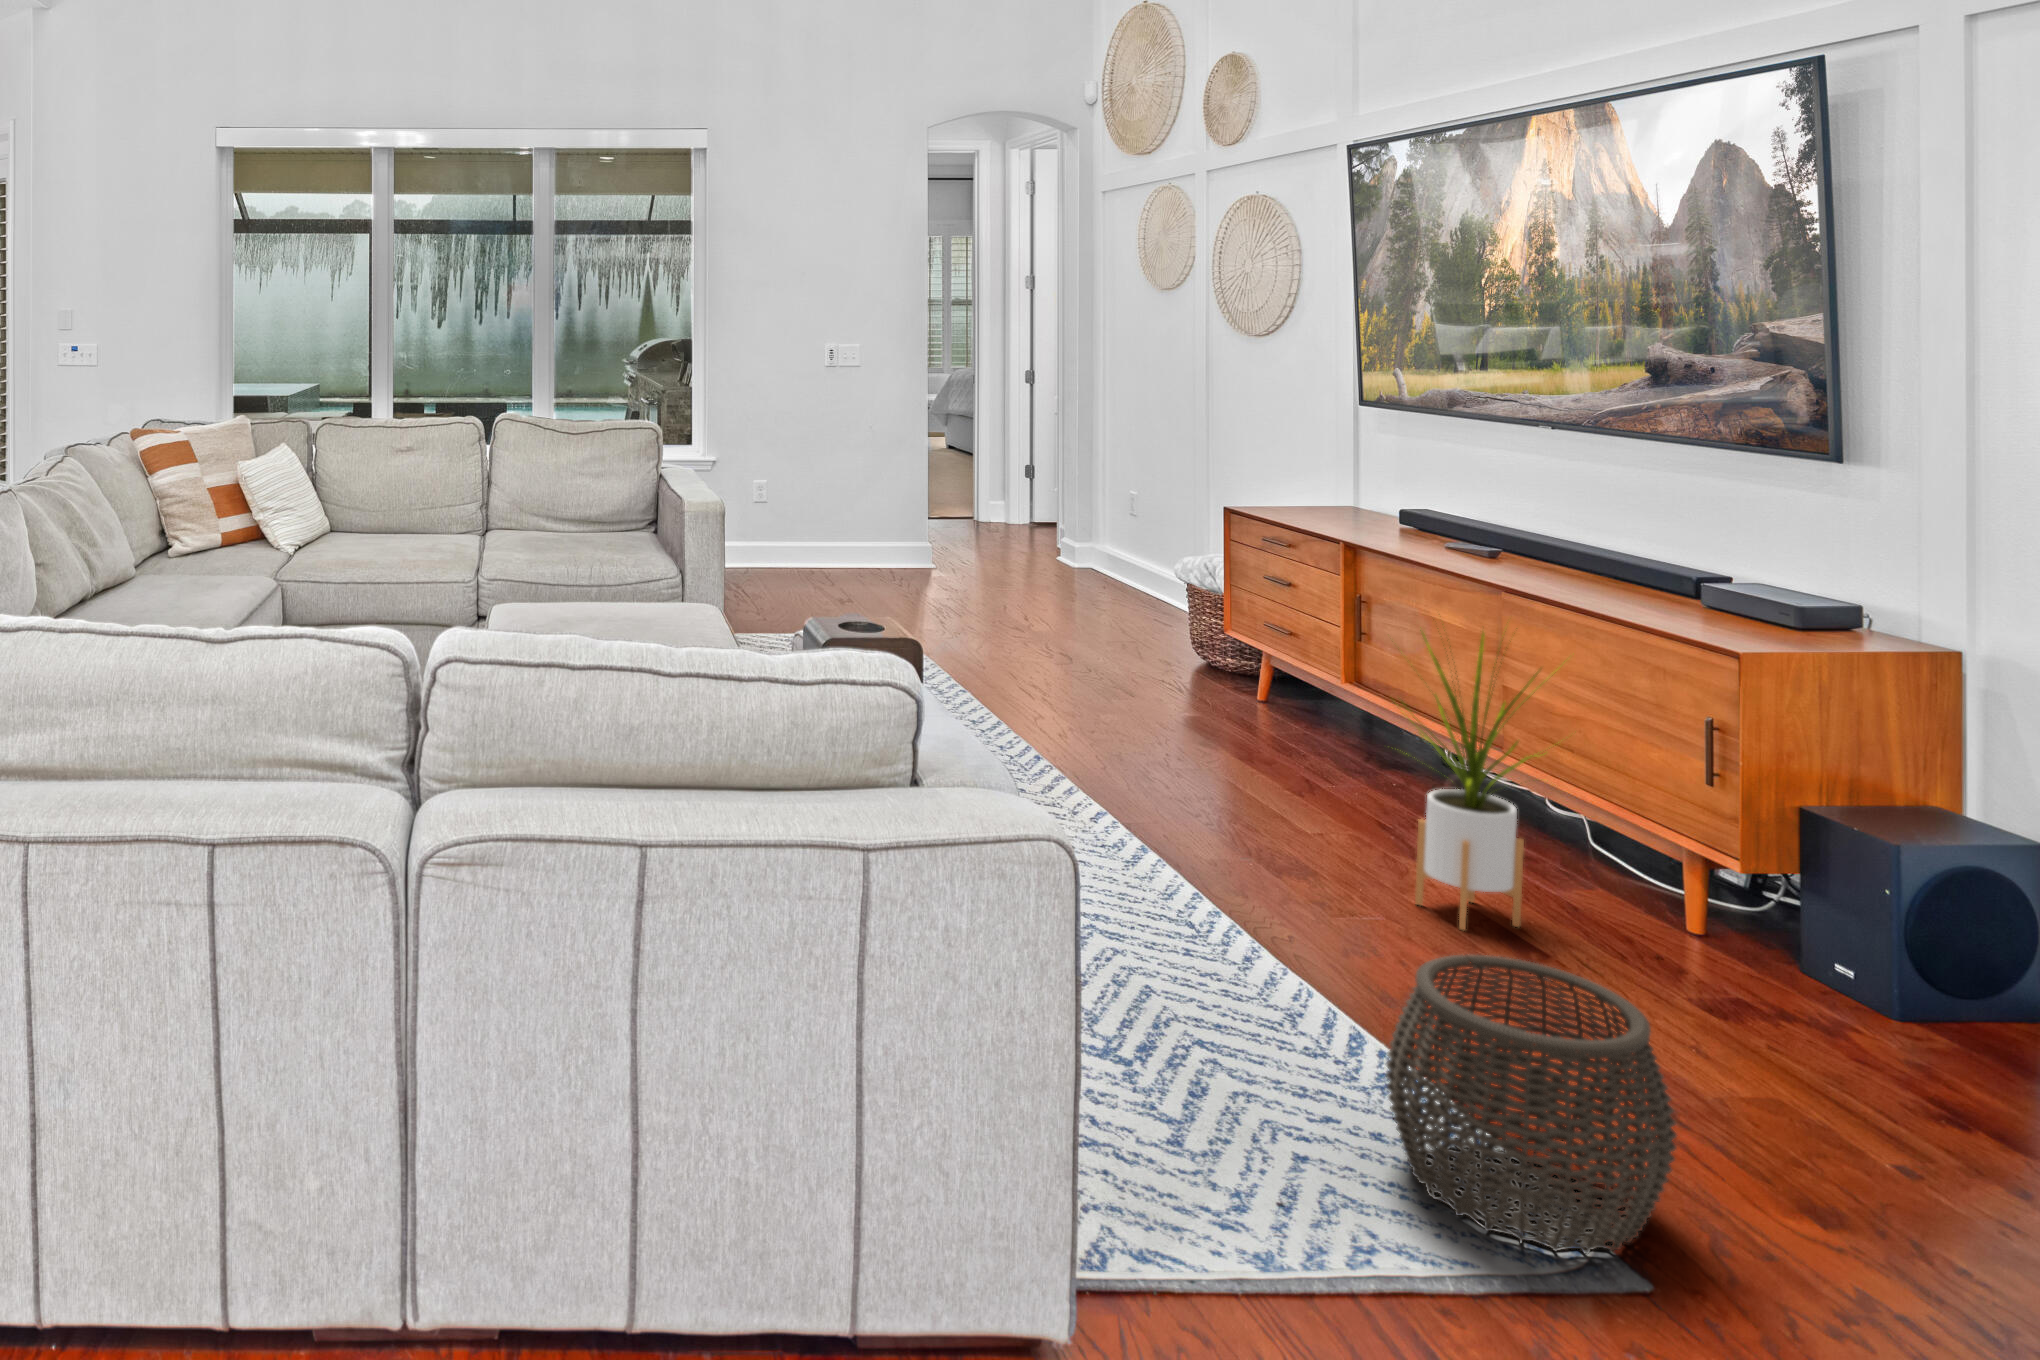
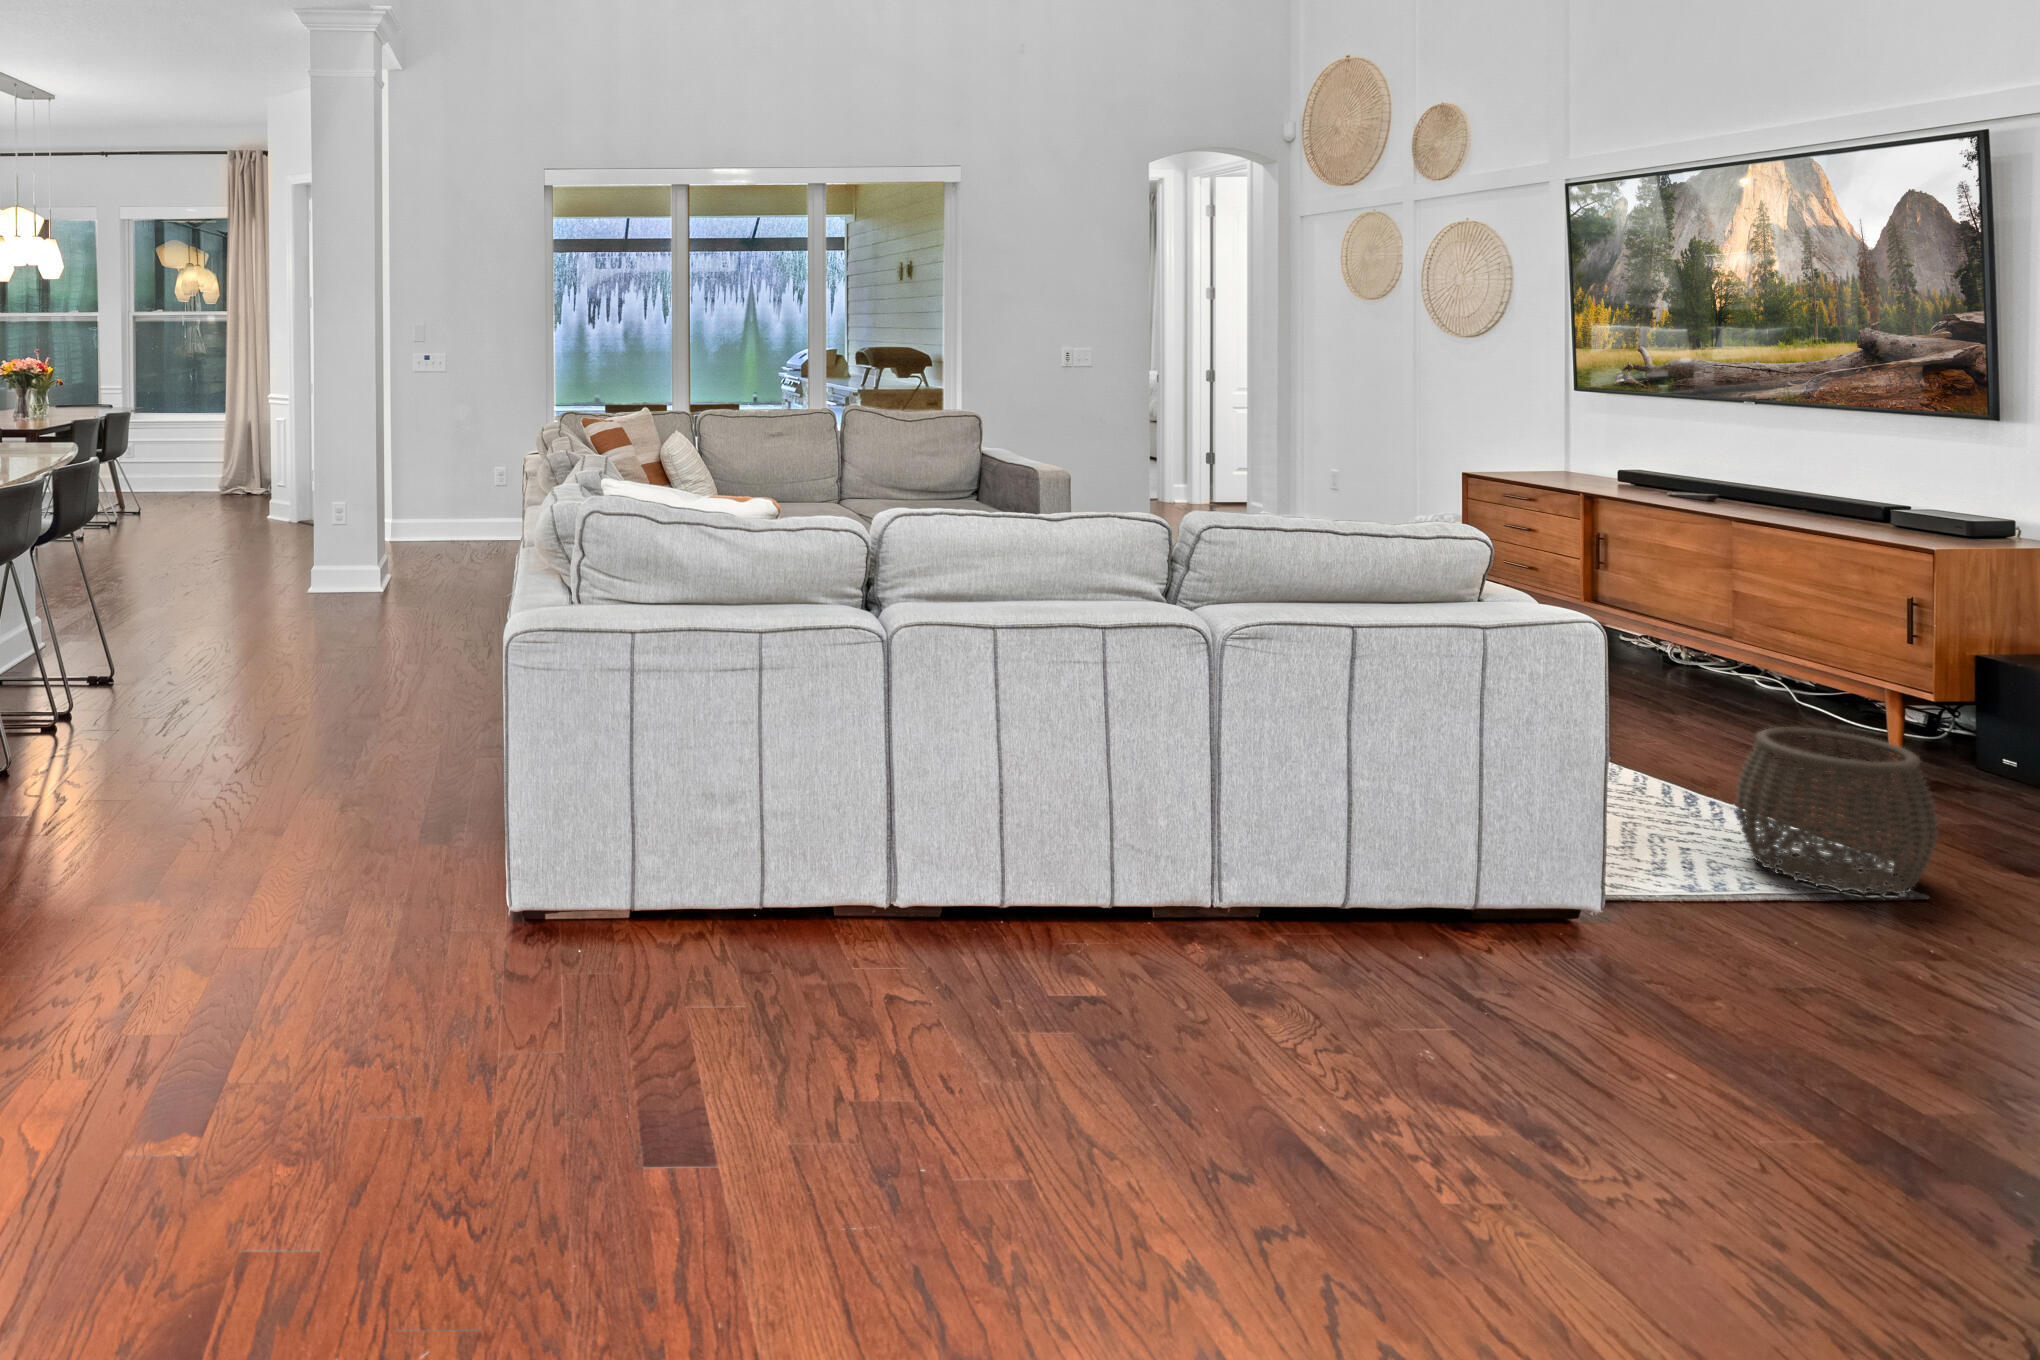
house plant: present [1401,627,1565,931] -> none [1664,526,1813,753]

